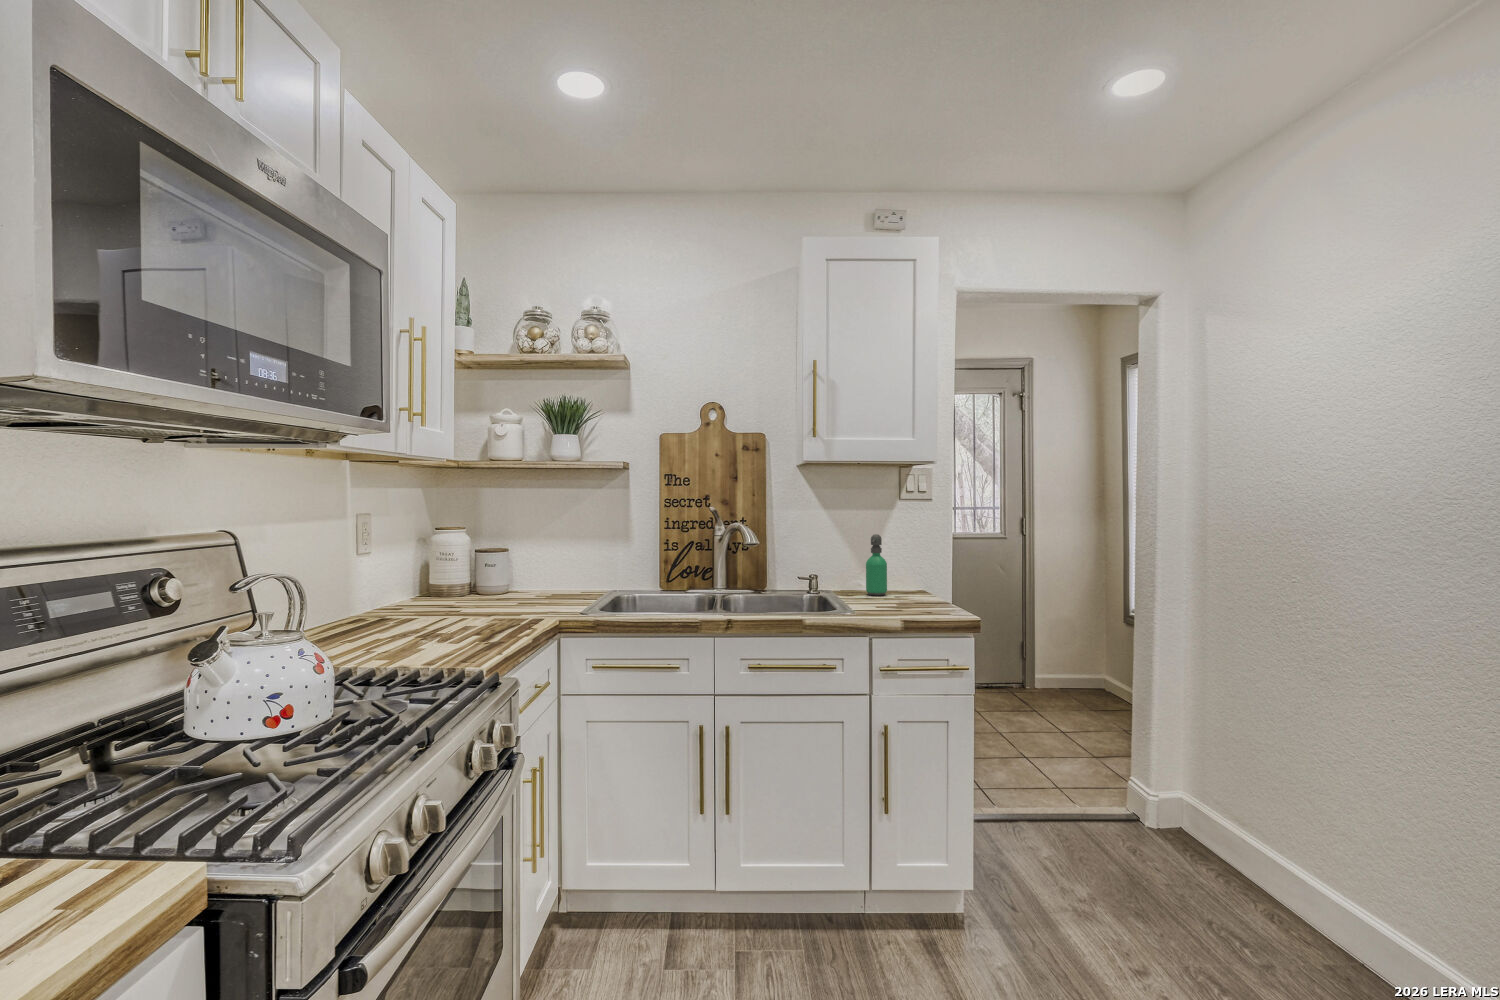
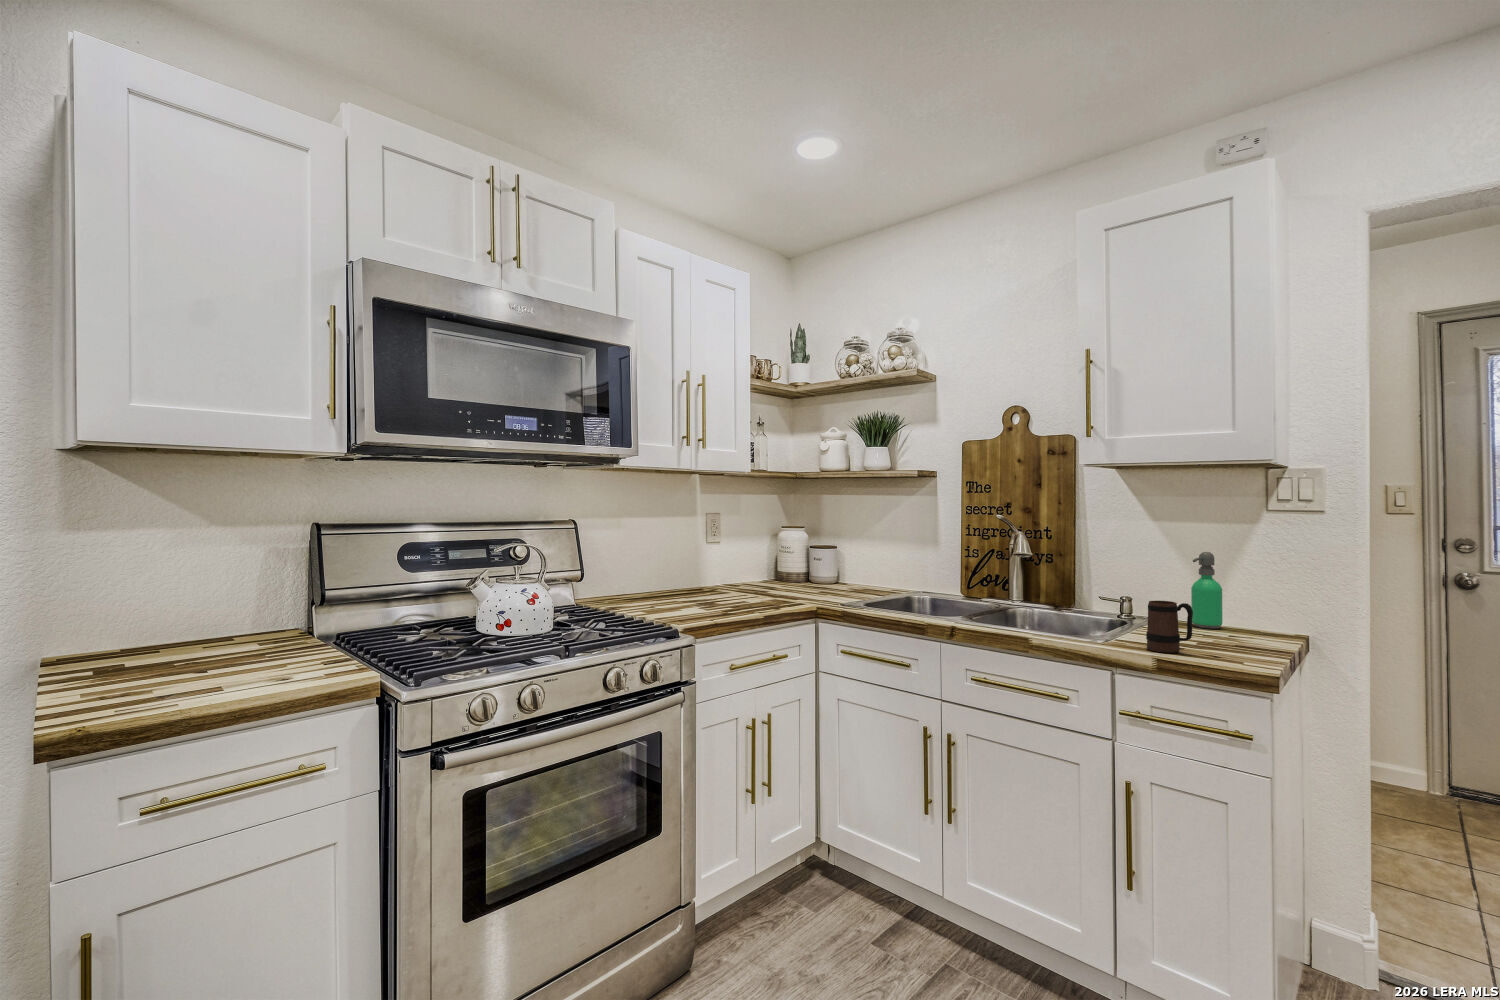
mug: none [889,575,924,617] -> present [1146,601,1193,653]

